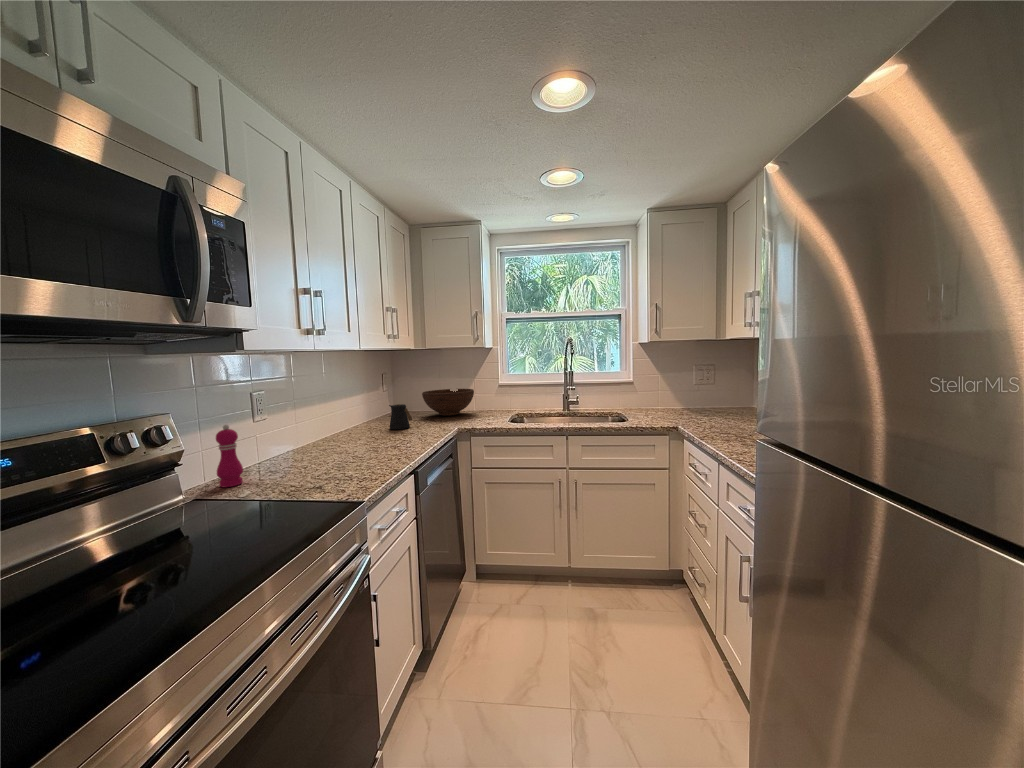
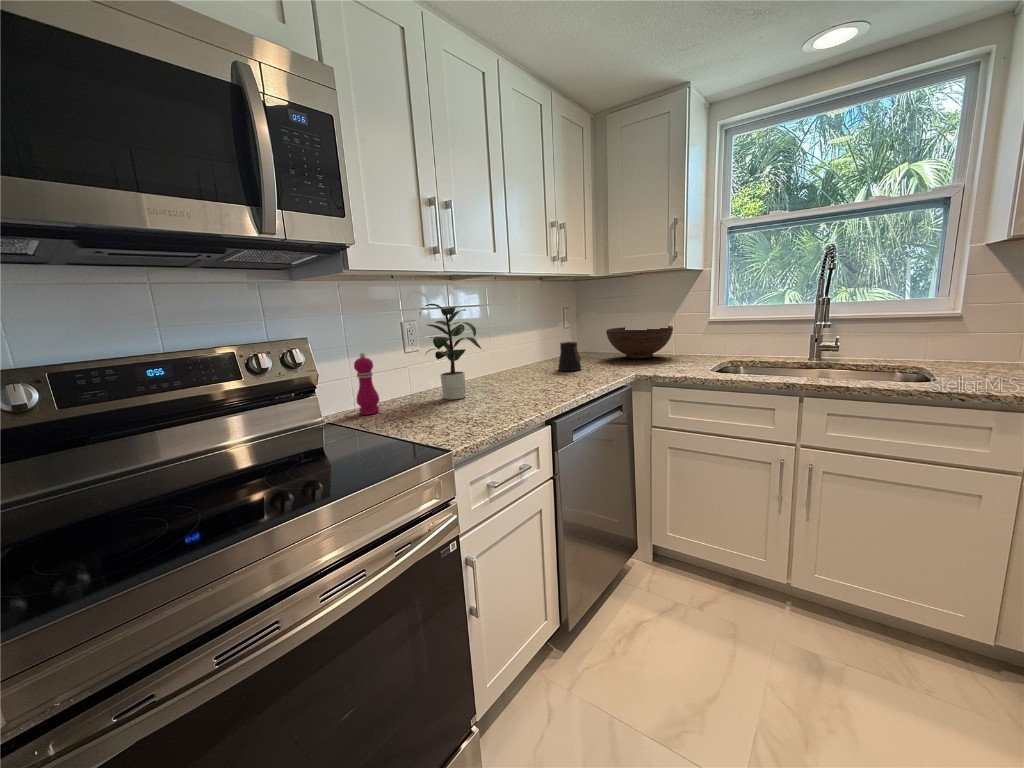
potted plant: none [264,374,350,463] -> present [420,304,481,400]

